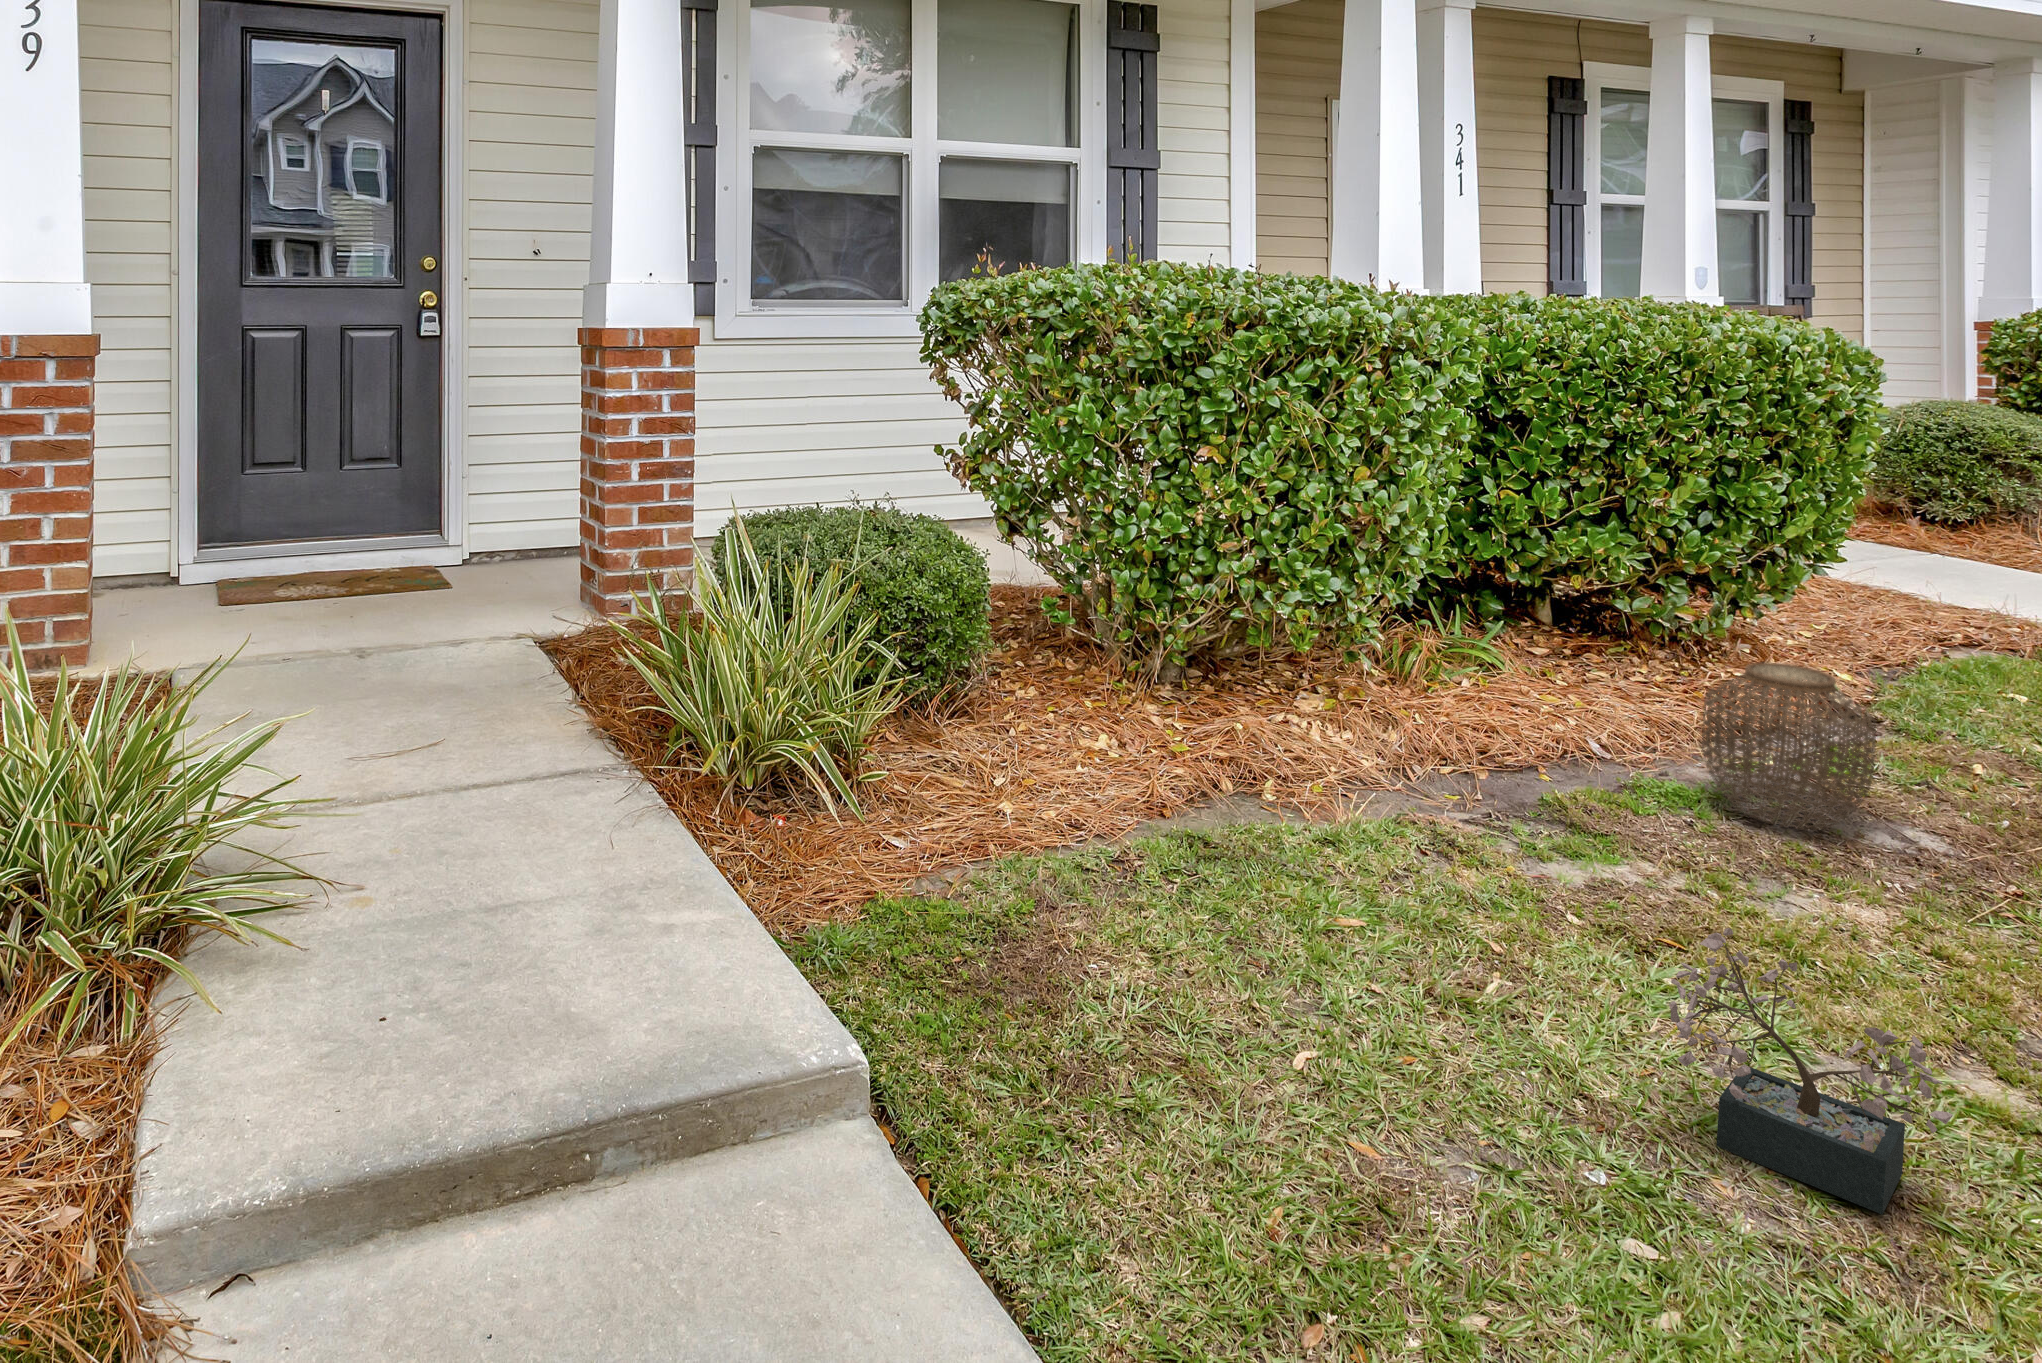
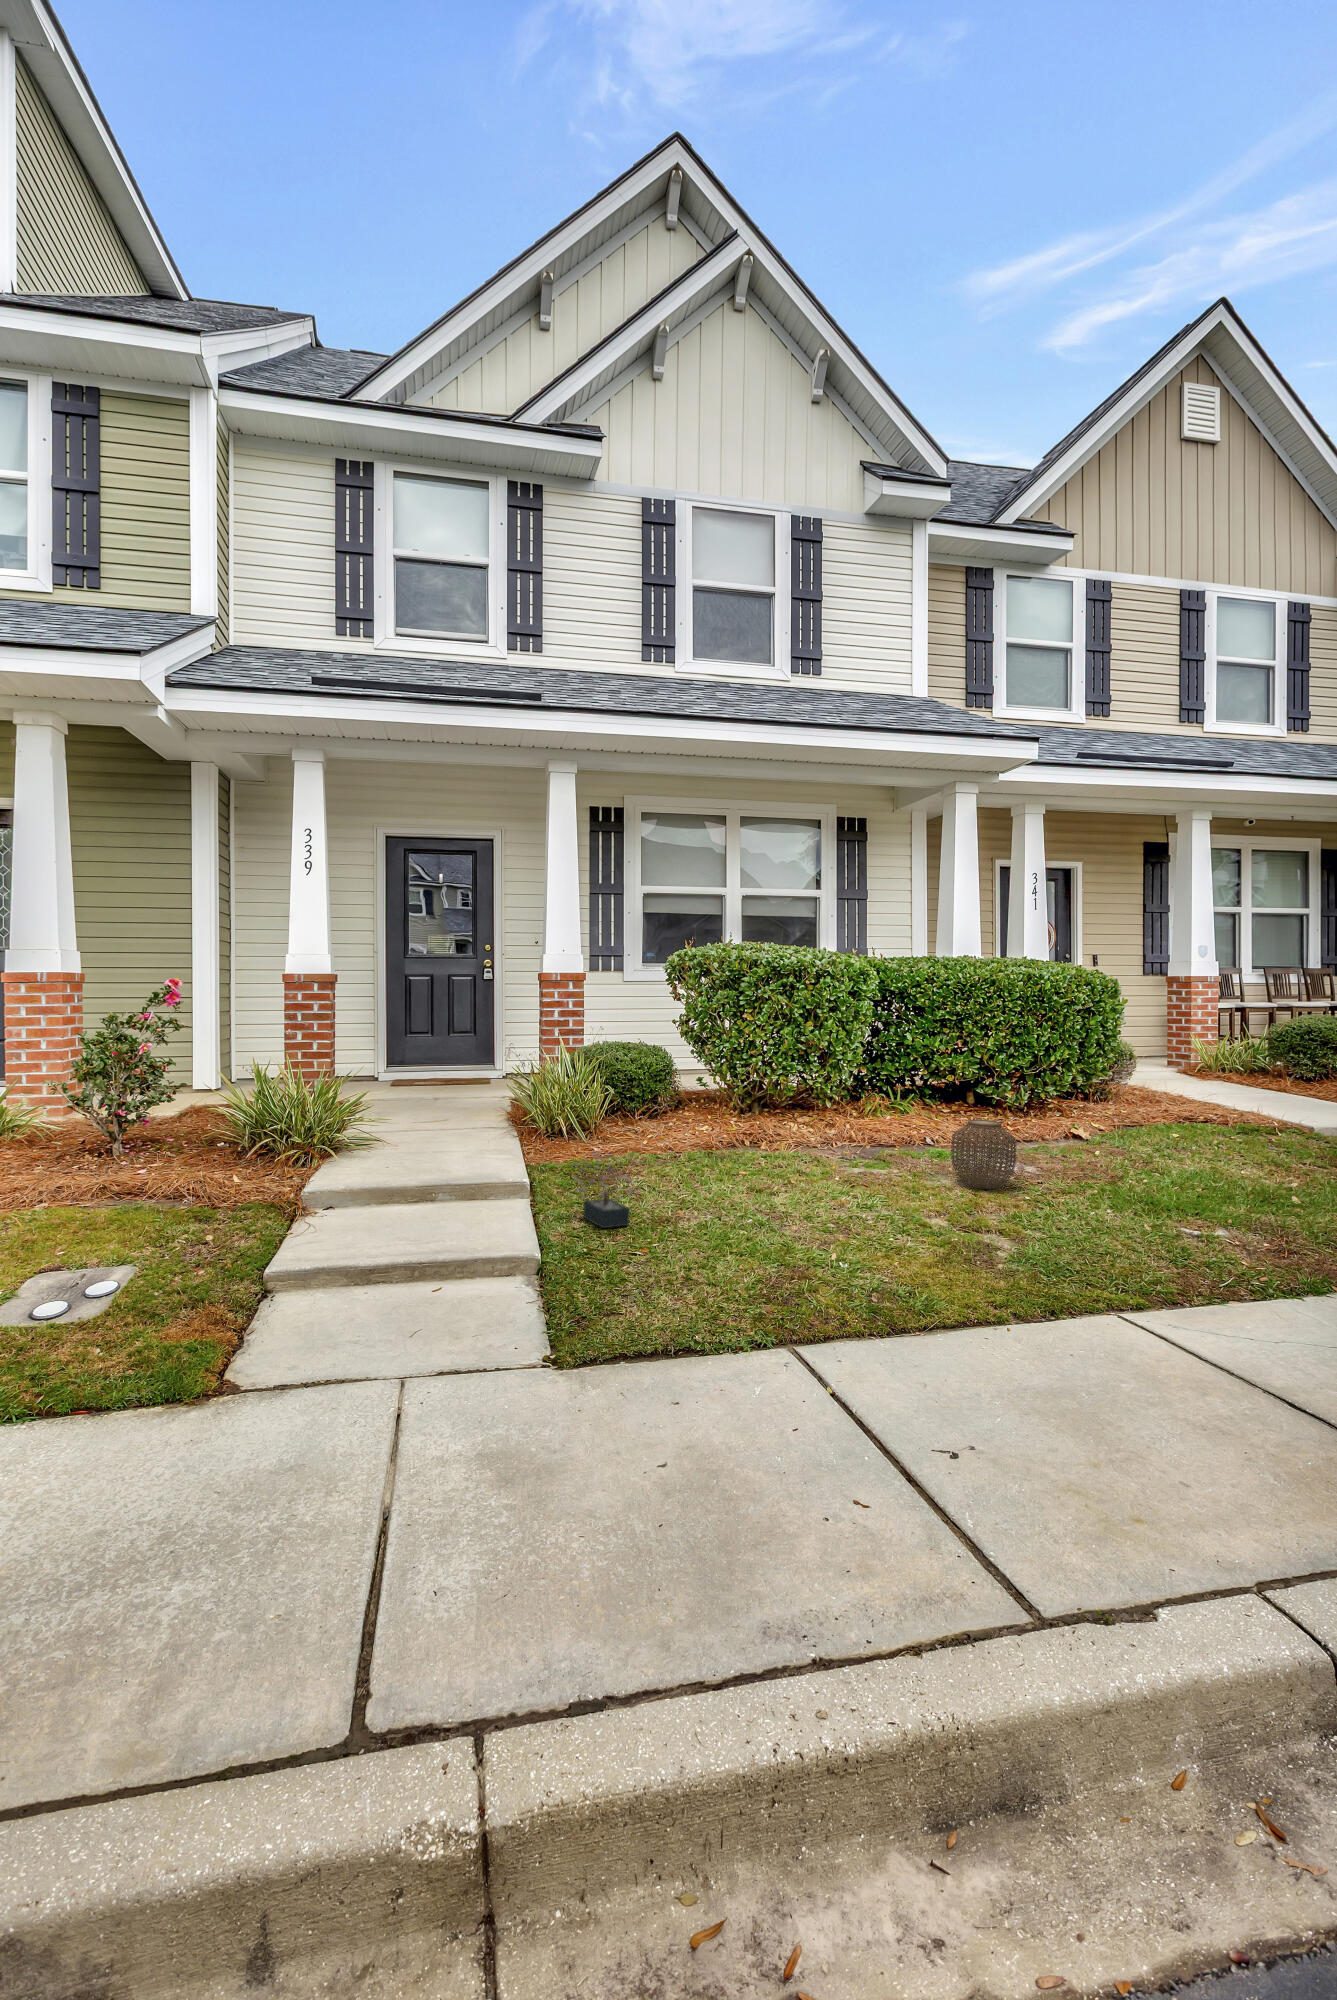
decorative plant: present [1669,928,1953,1215] -> present [574,1153,638,1228]

